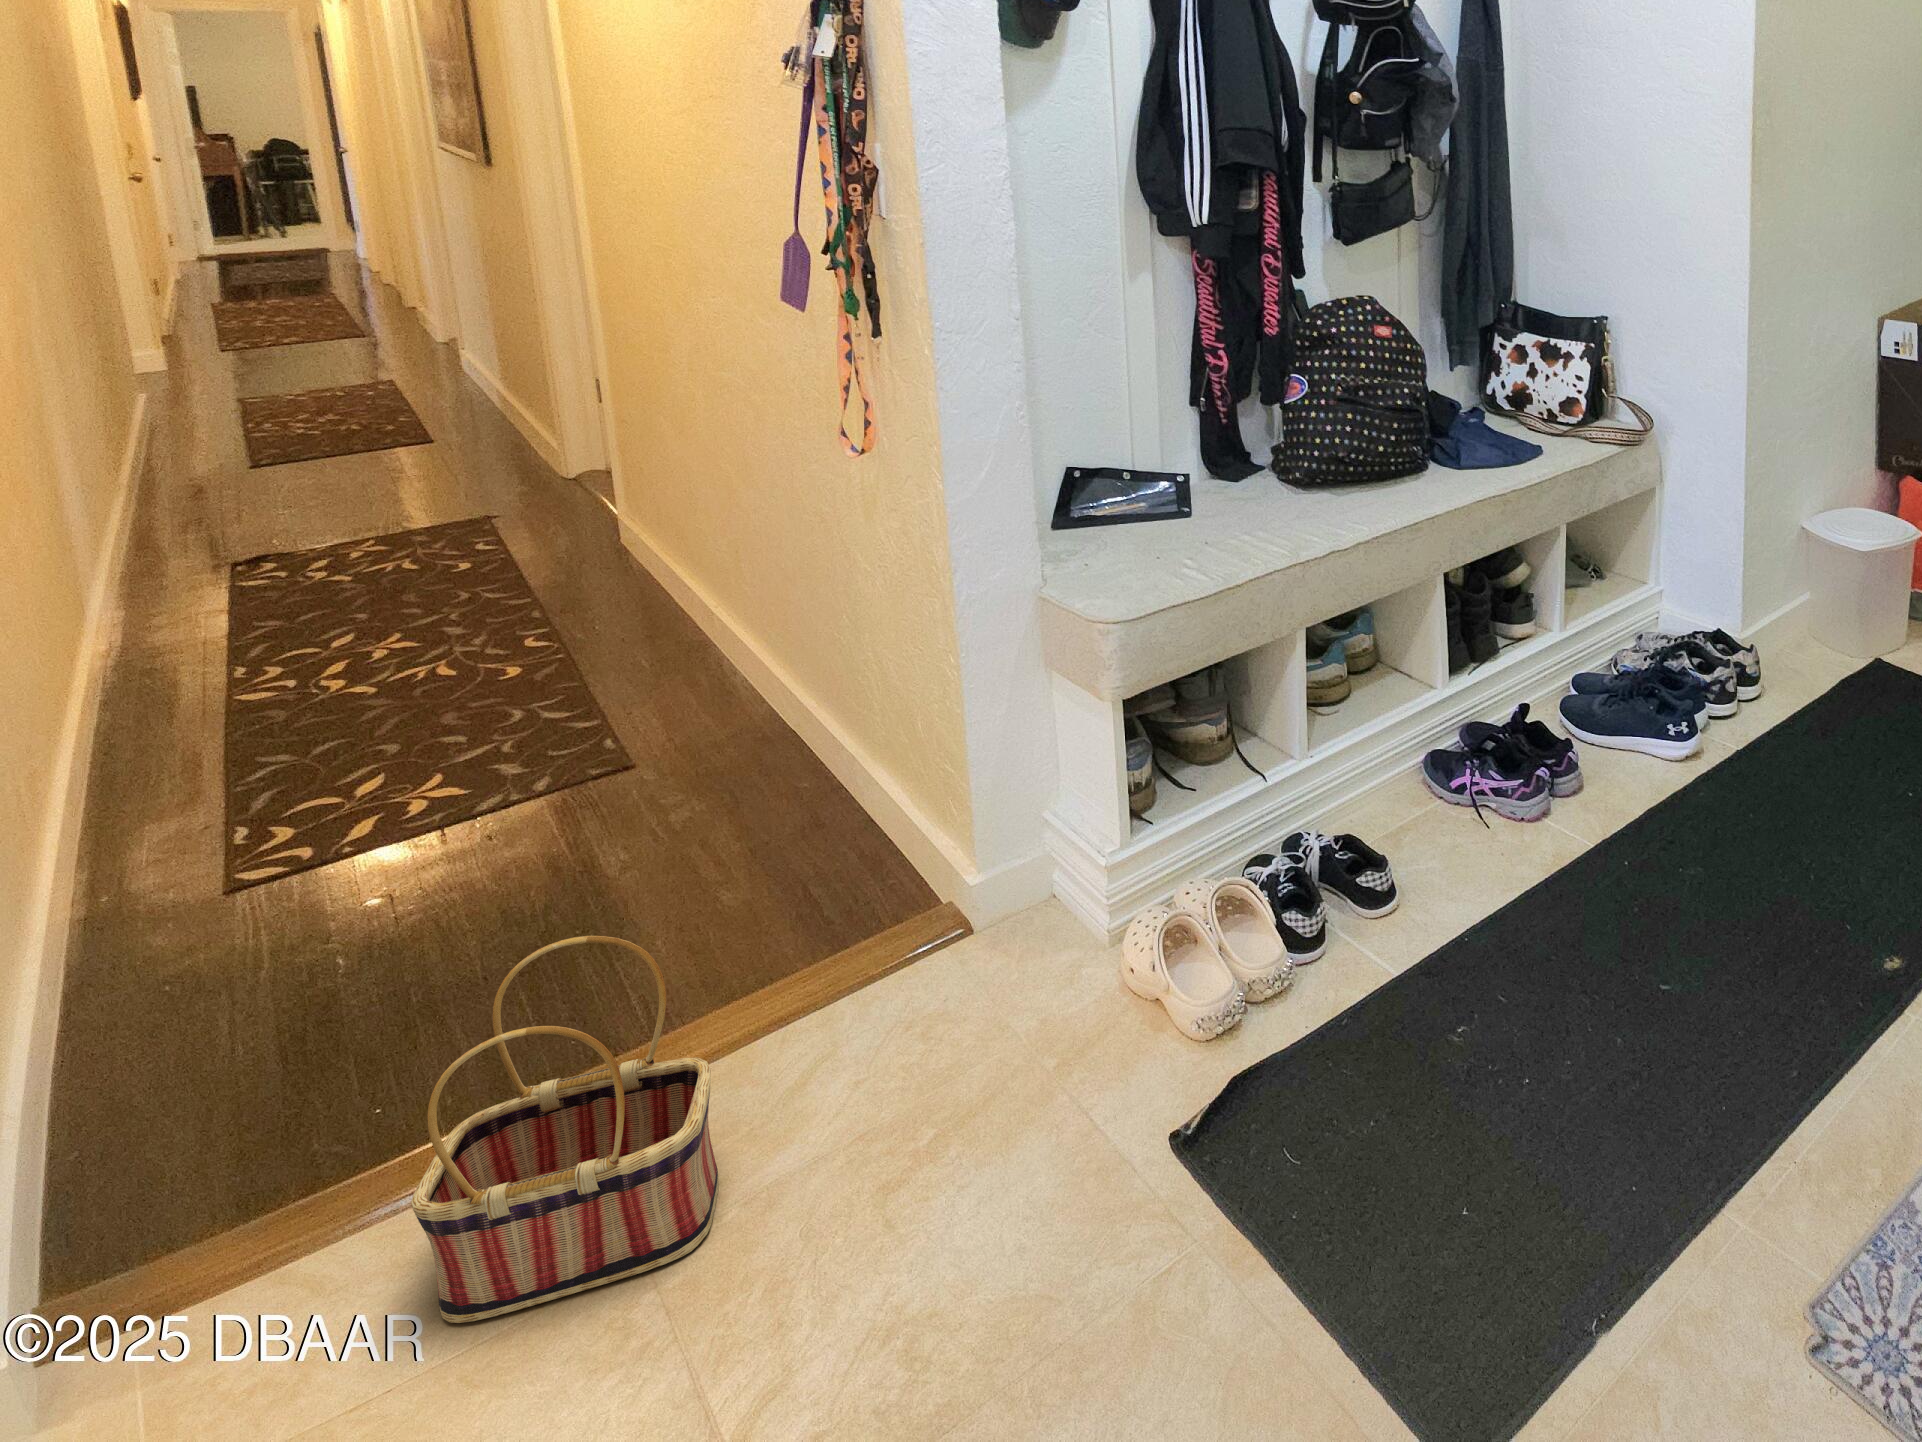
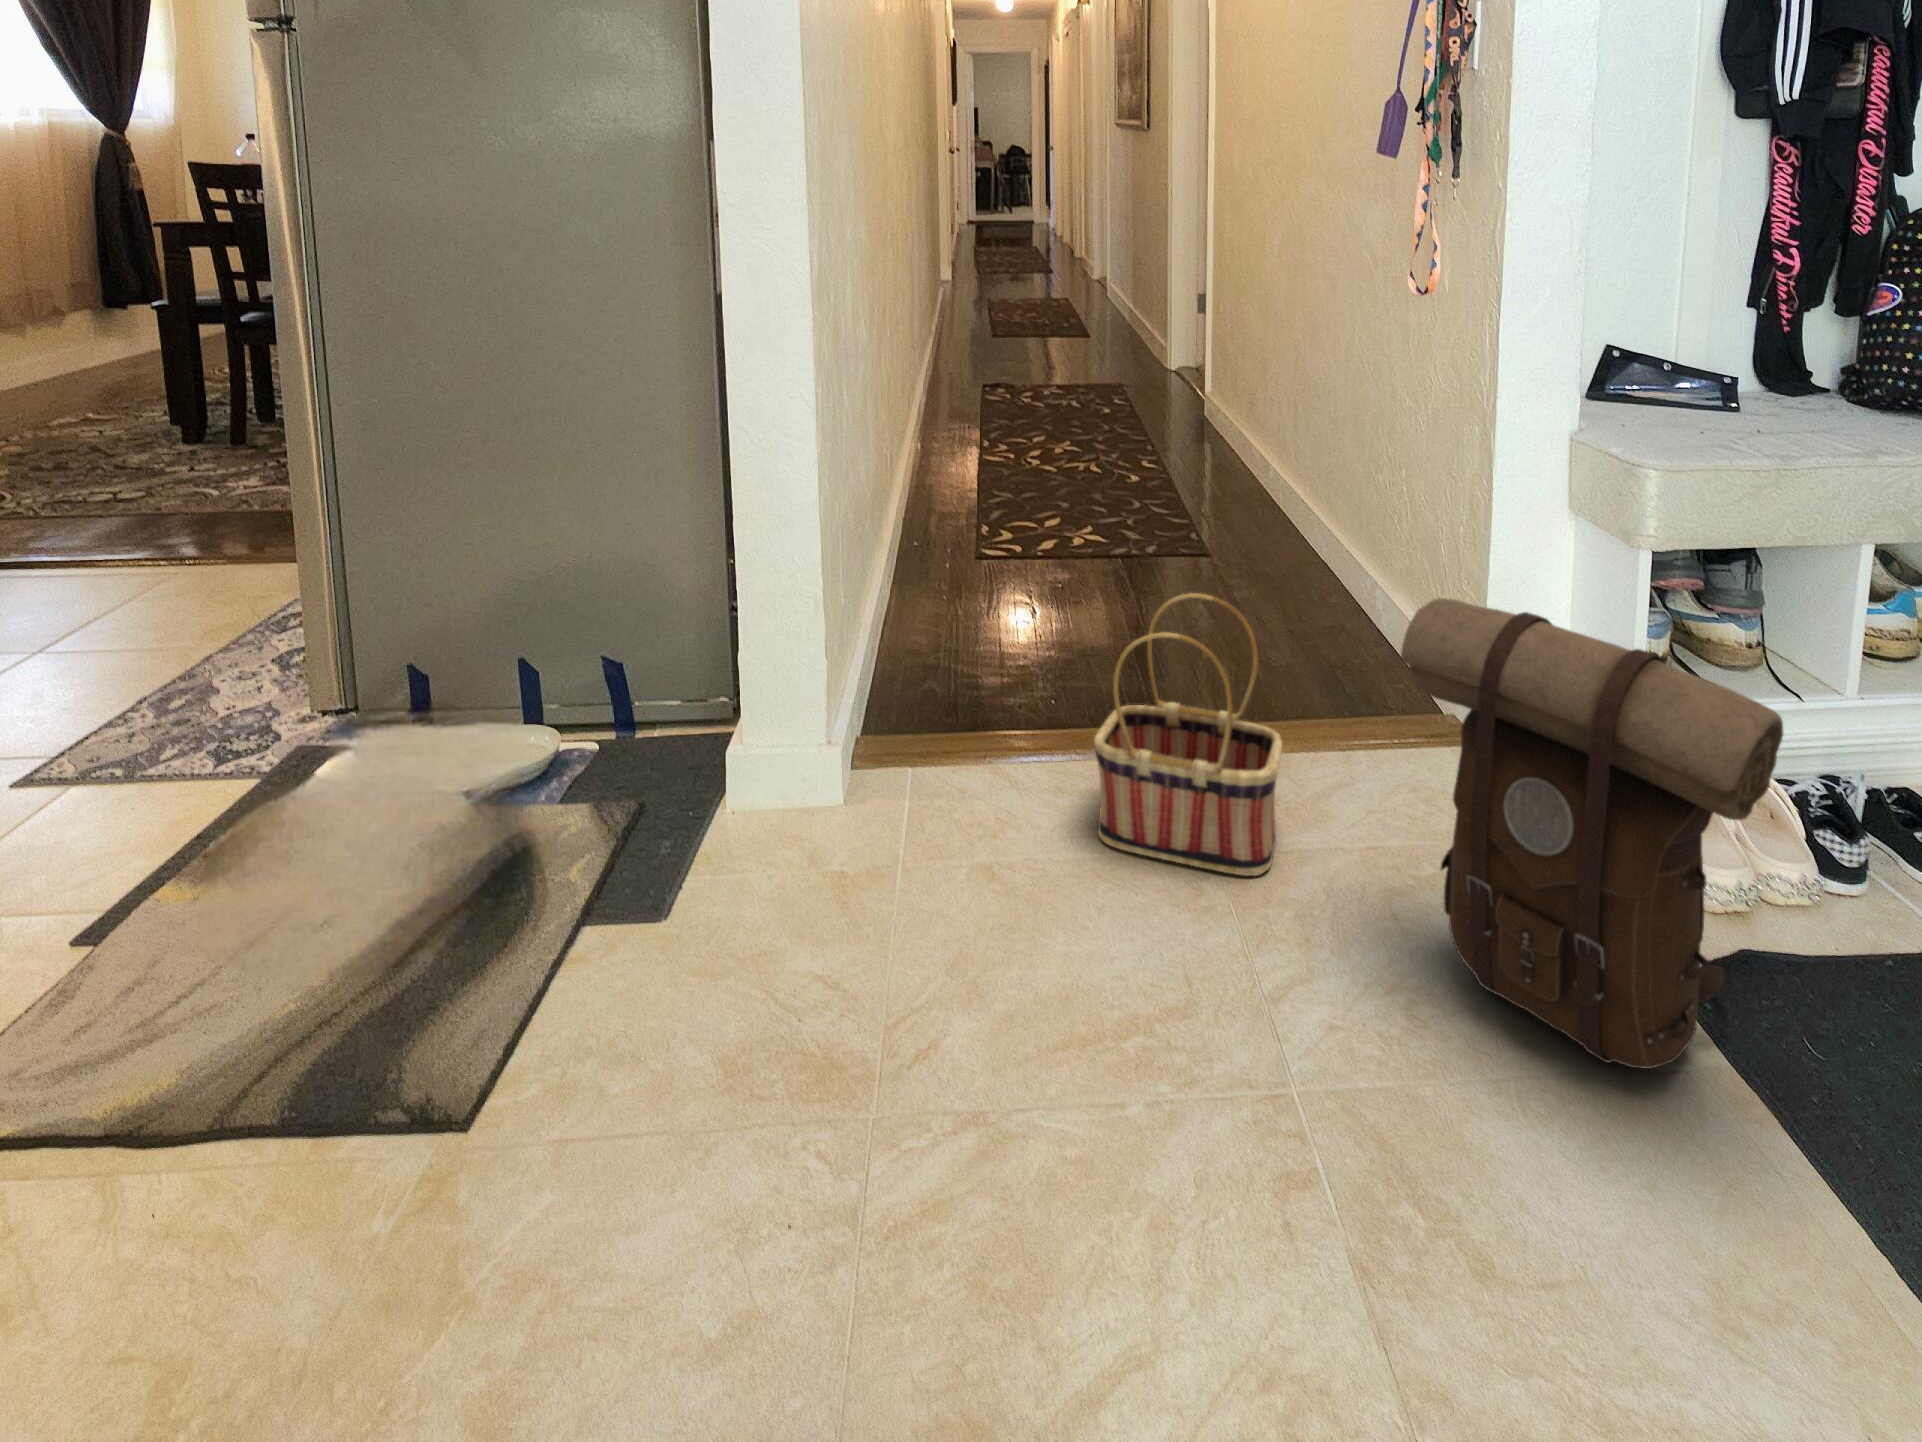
backpack: none [824,869,1191,1277] -> present [1401,598,1784,1069]

